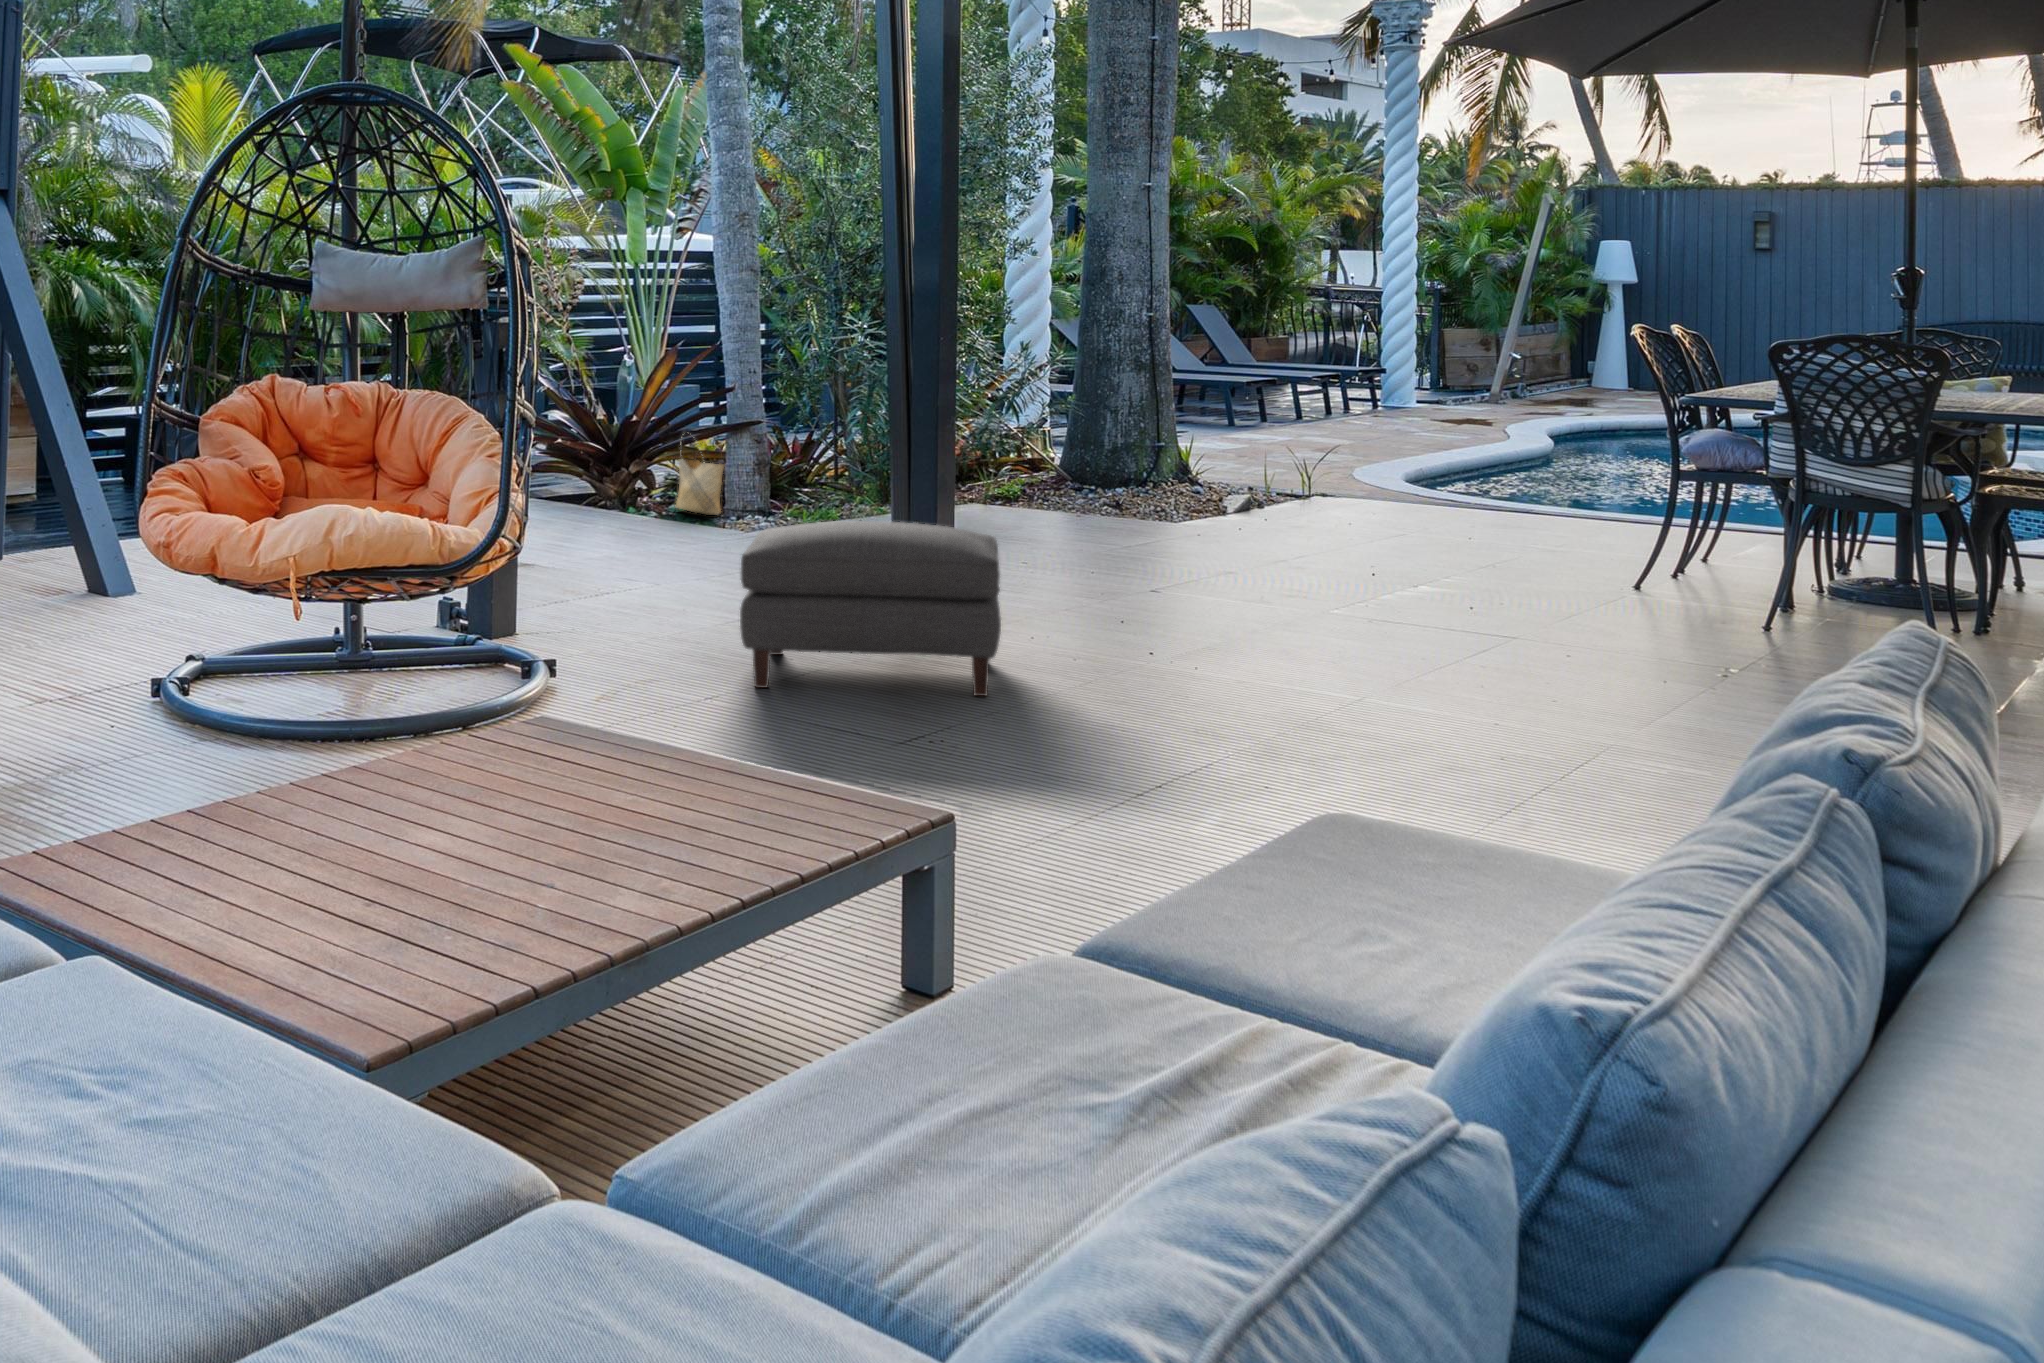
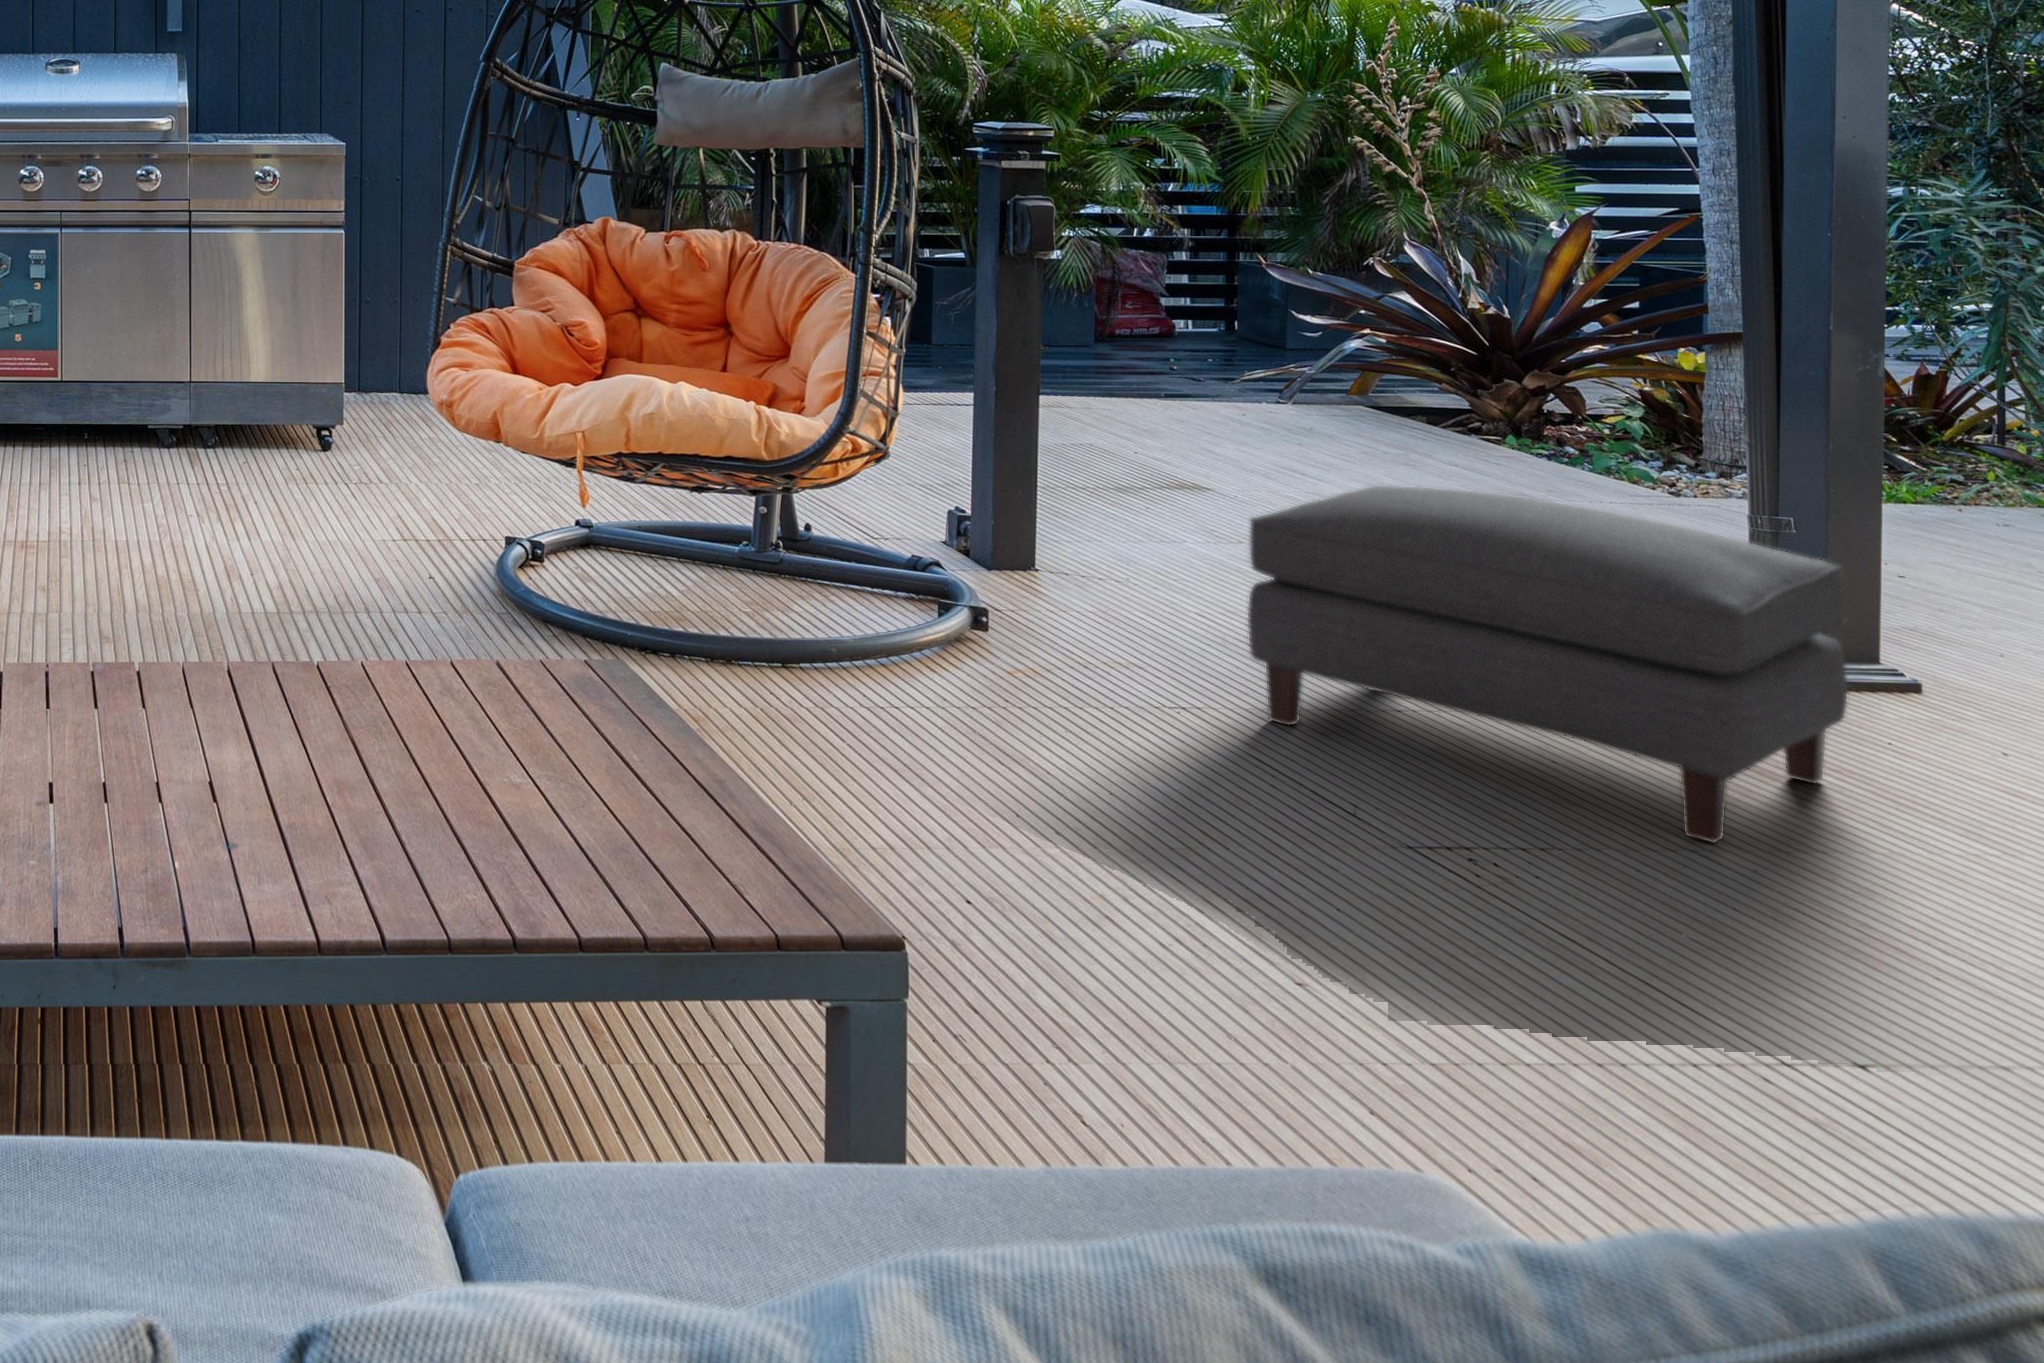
woven basket: present [676,446,724,515] -> none [1568,325,1653,453]

